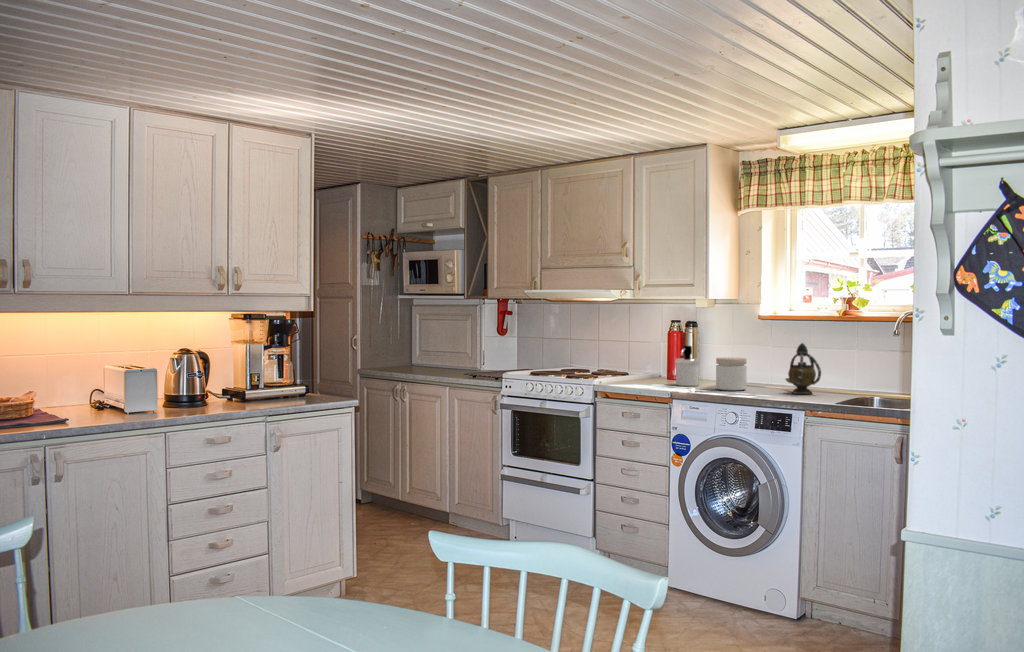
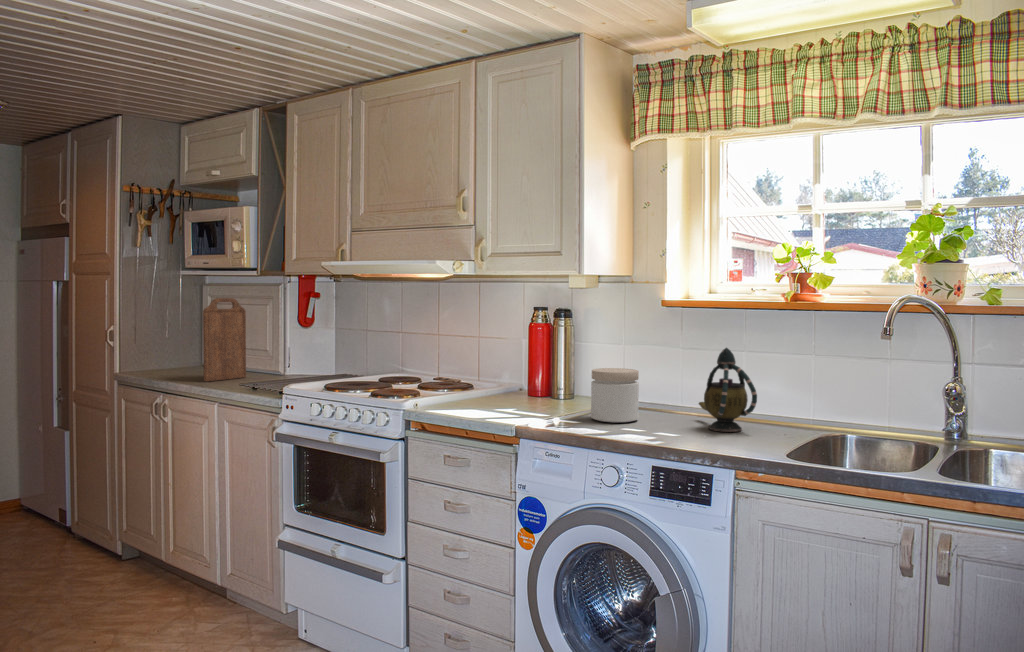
cutting board: none [435,314,460,372] -> present [203,298,246,381]
soap dispenser: present [675,346,700,386] -> none [532,348,570,412]

